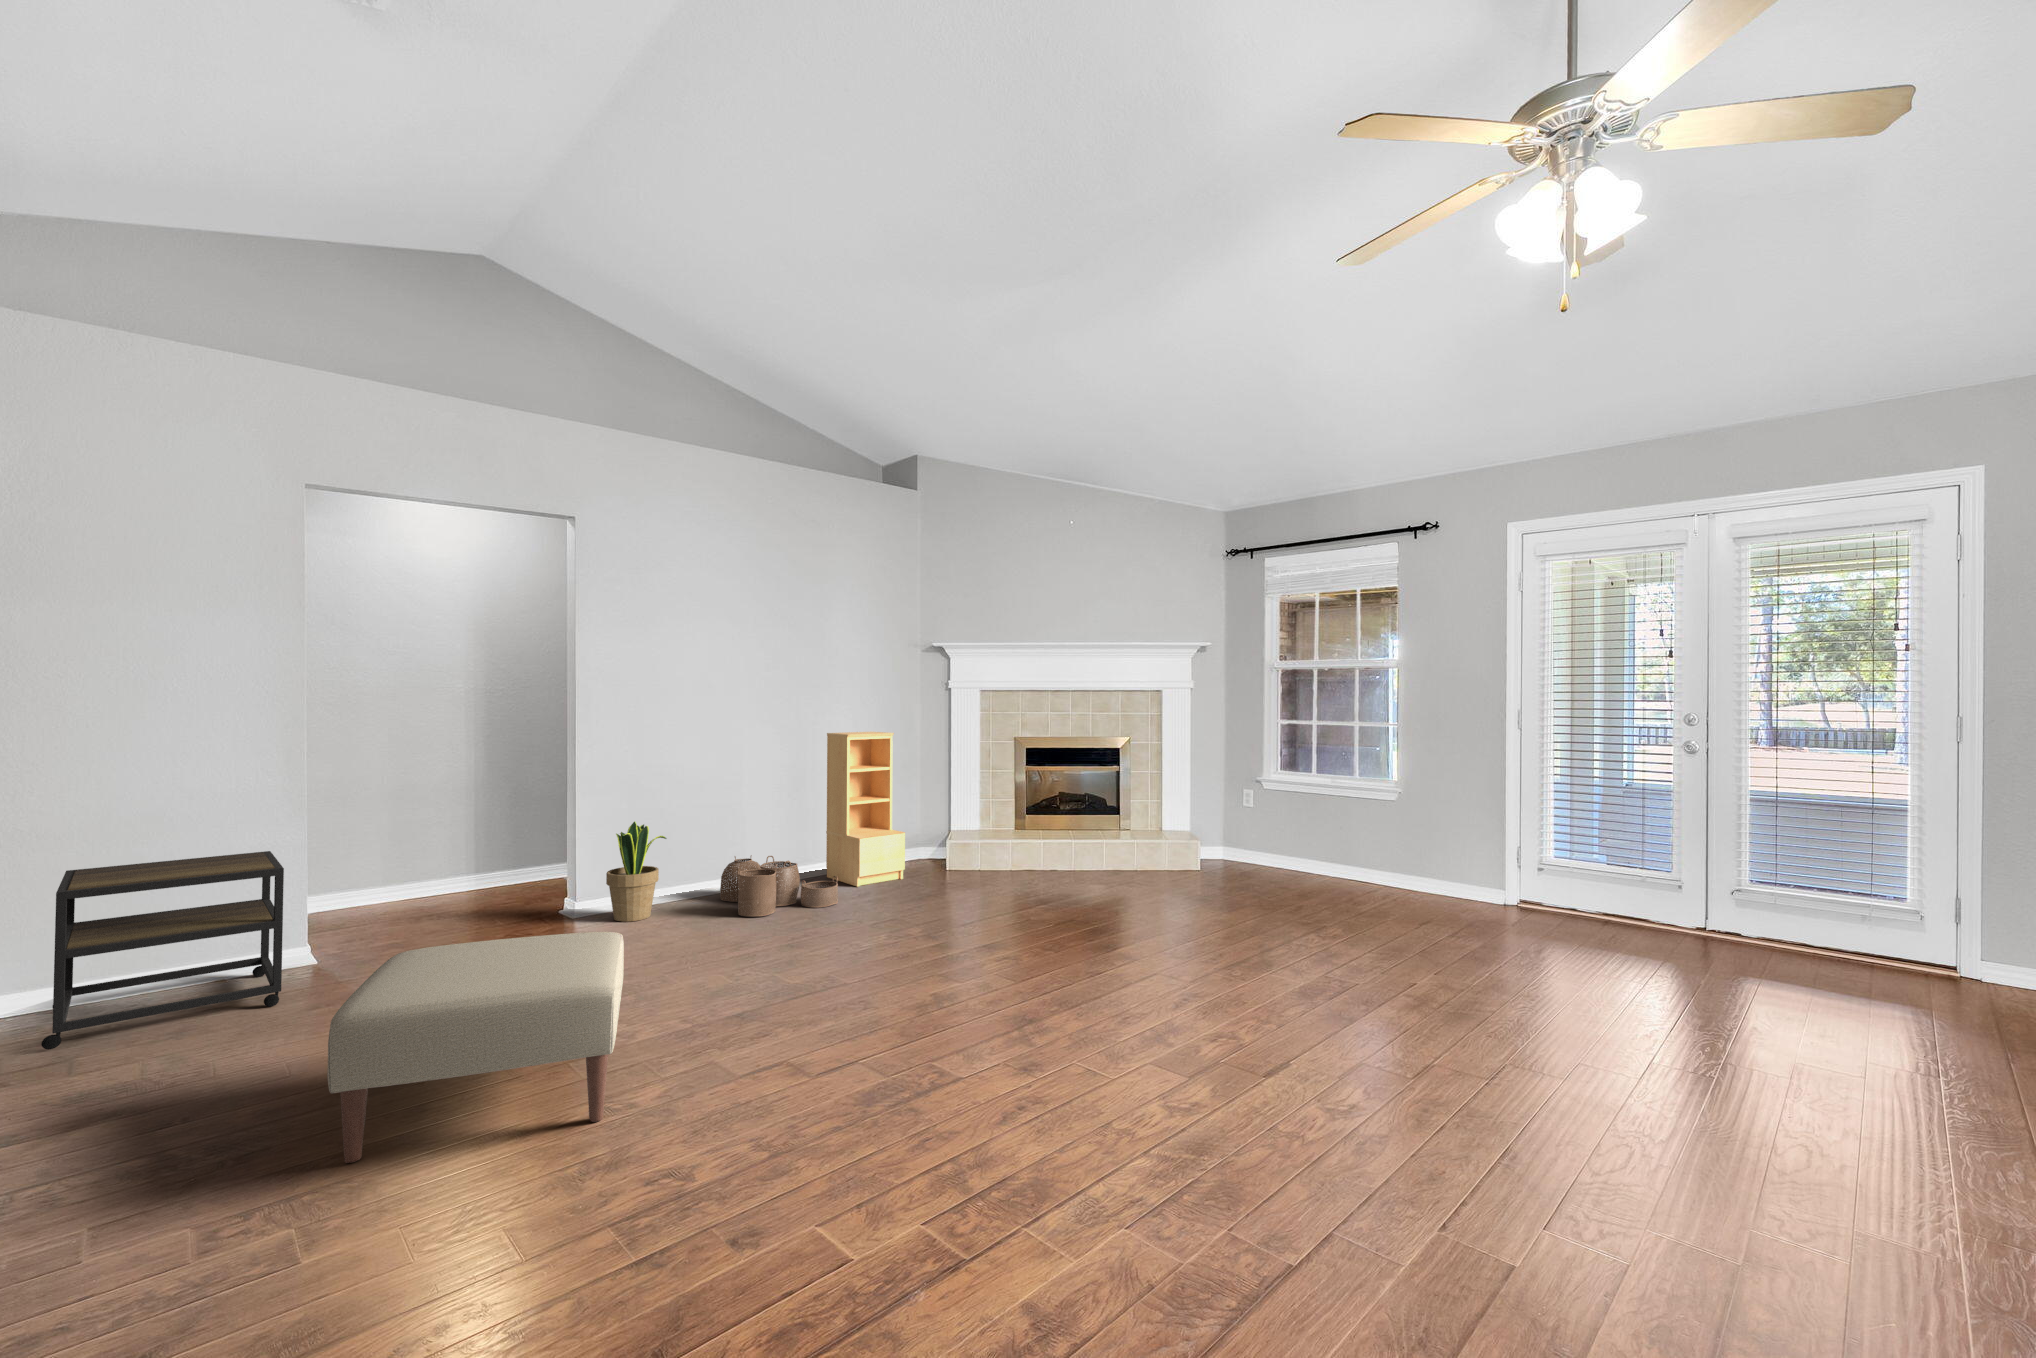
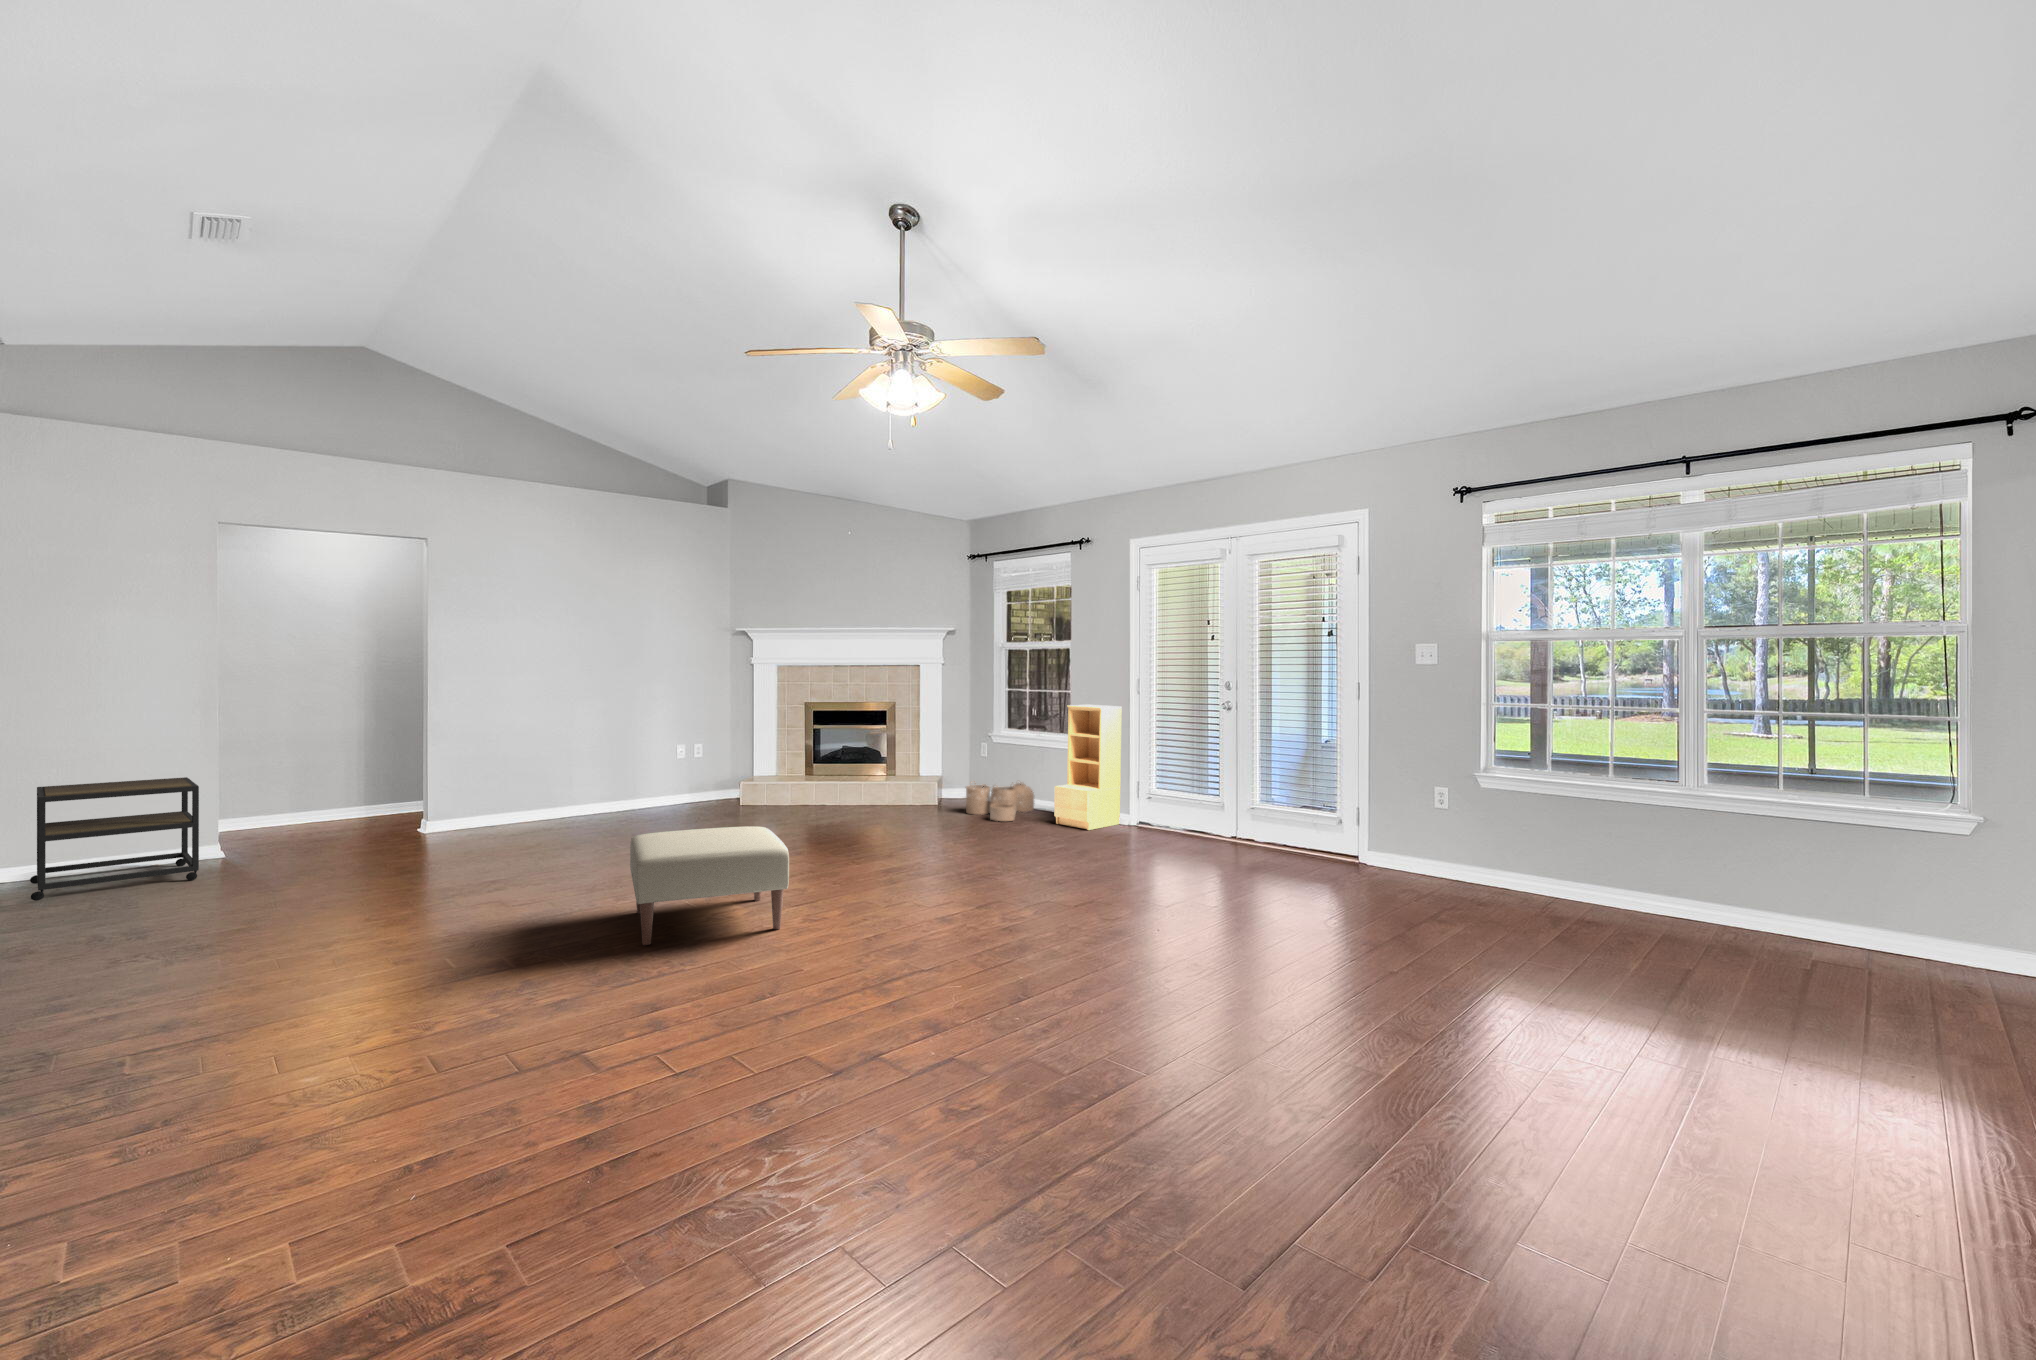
bookshelf: present [826,732,905,887] -> present [1054,705,1122,830]
potted plant: present [606,821,666,922] -> none [453,762,502,835]
woven basket: present [720,856,838,917] -> present [966,781,1034,821]
ottoman: present [327,932,624,1163] -> present [630,826,789,945]

